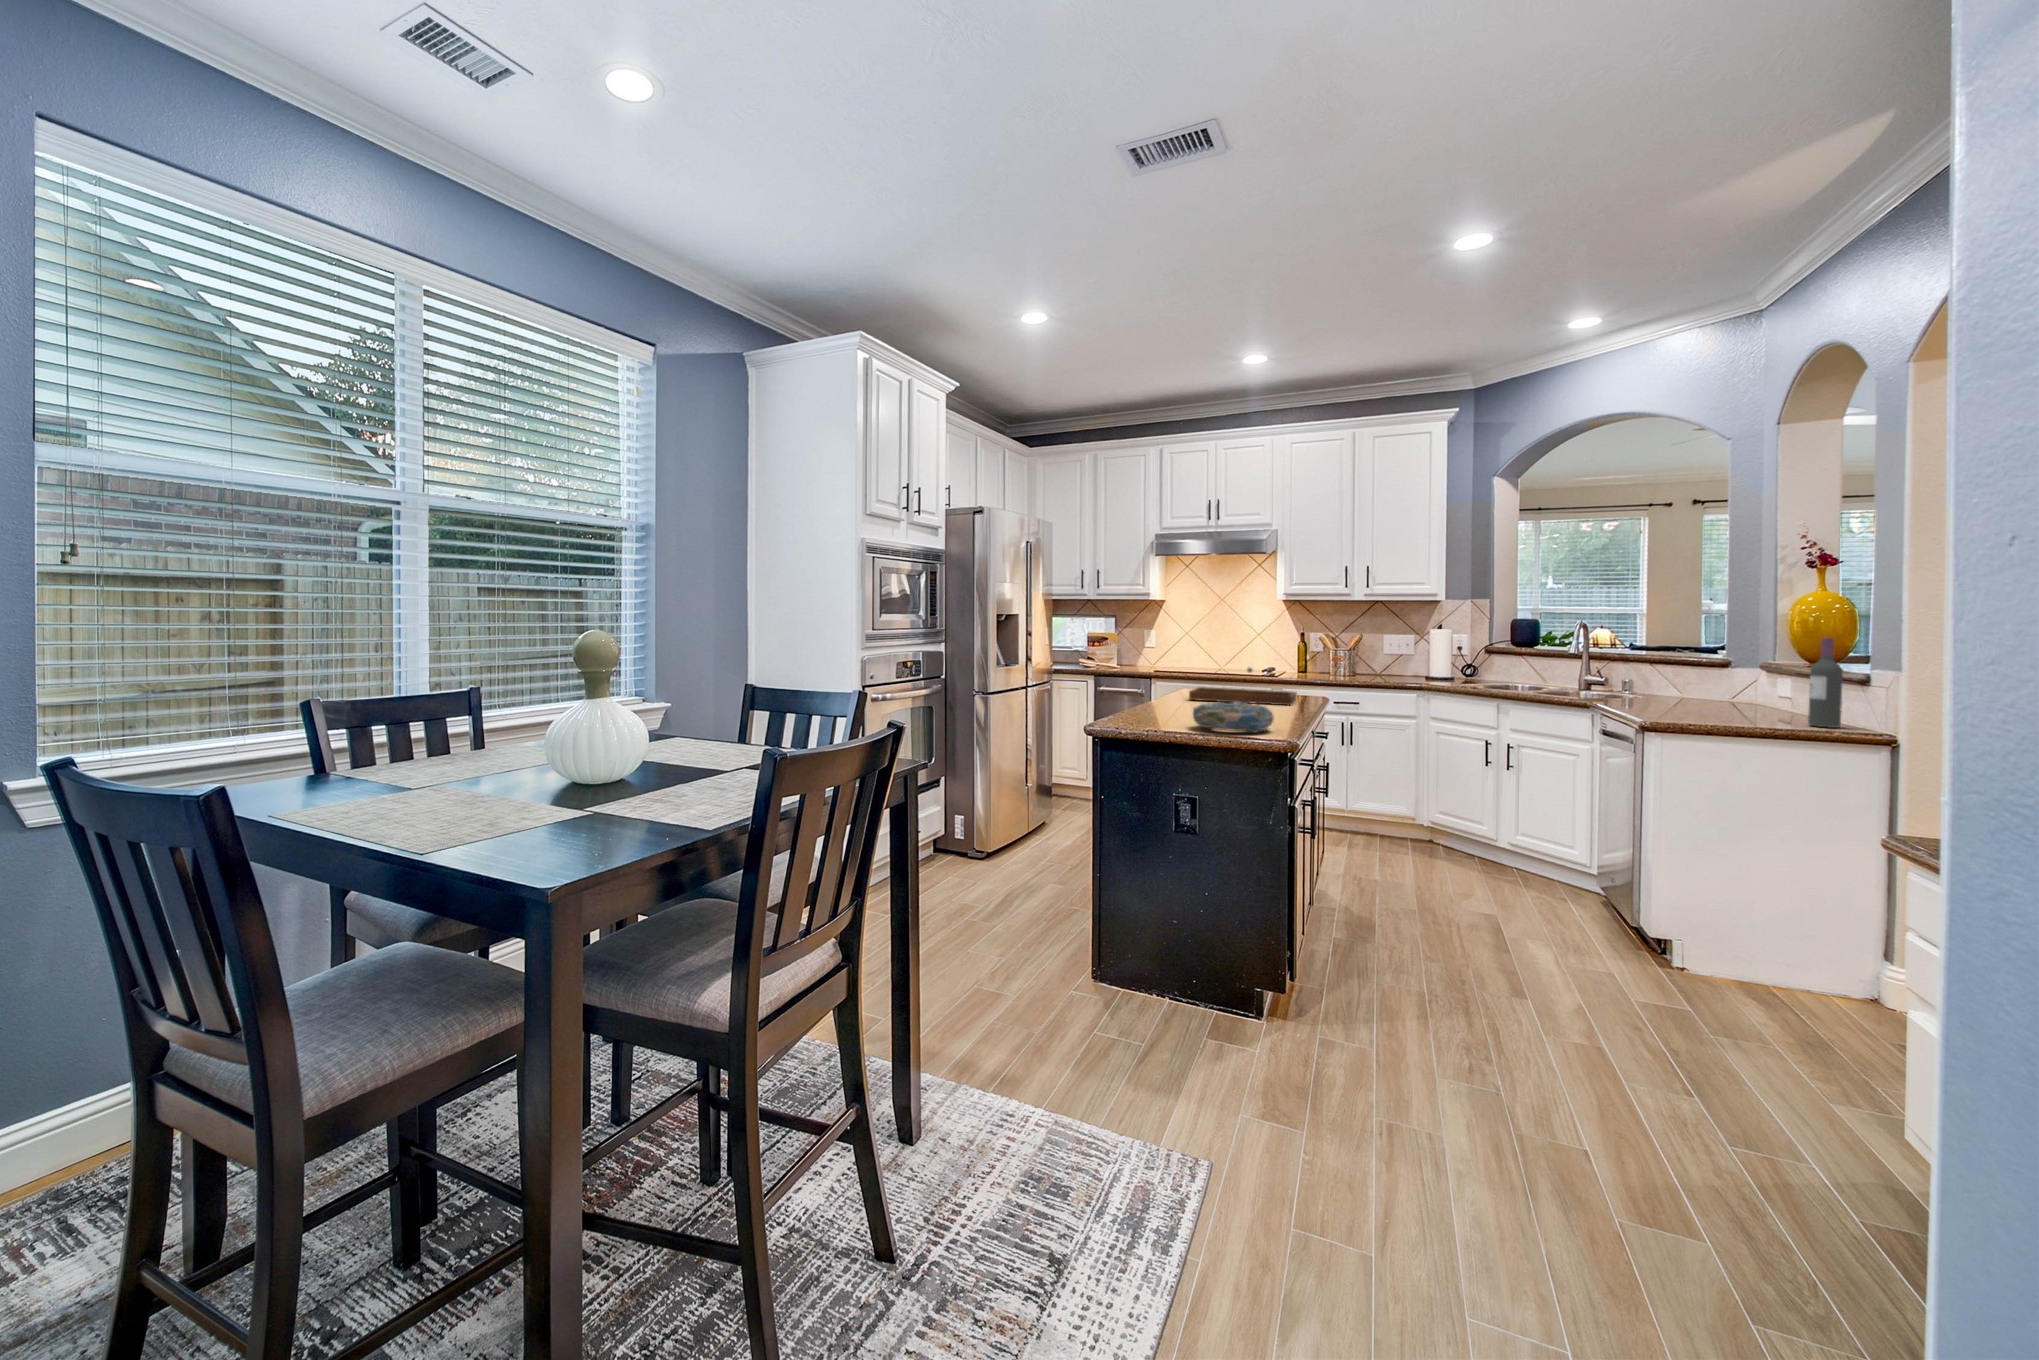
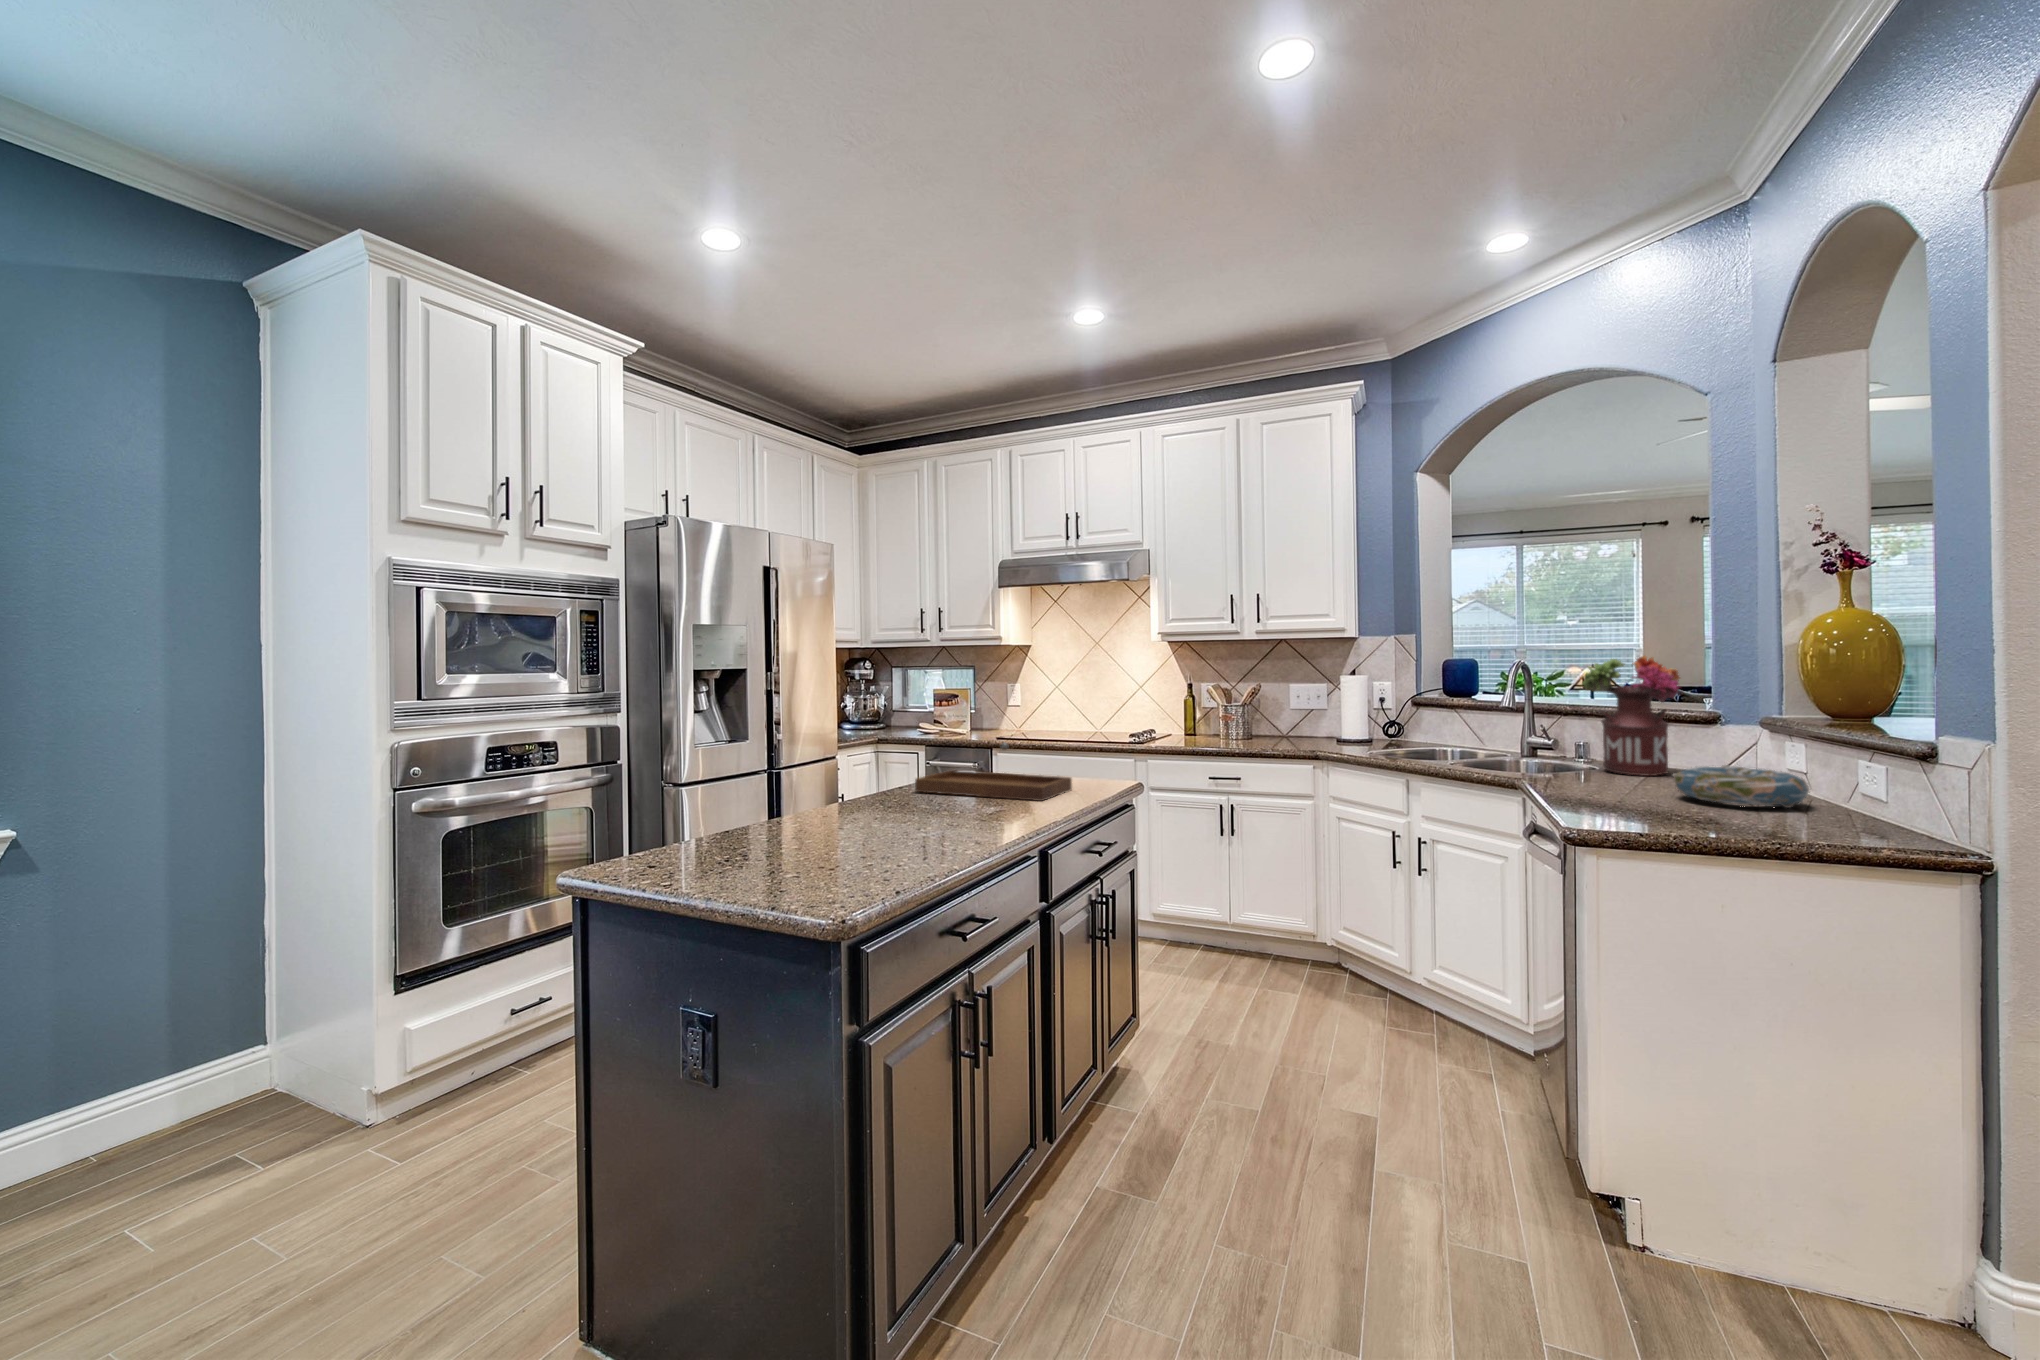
flower arrangement: none [1634,618,1706,699] -> present [1582,656,1680,776]
wine bottle: present [1808,638,1843,728] -> none [1824,687,1882,838]
decorative bowl: present [1193,701,1274,733] -> present [1673,765,1810,808]

